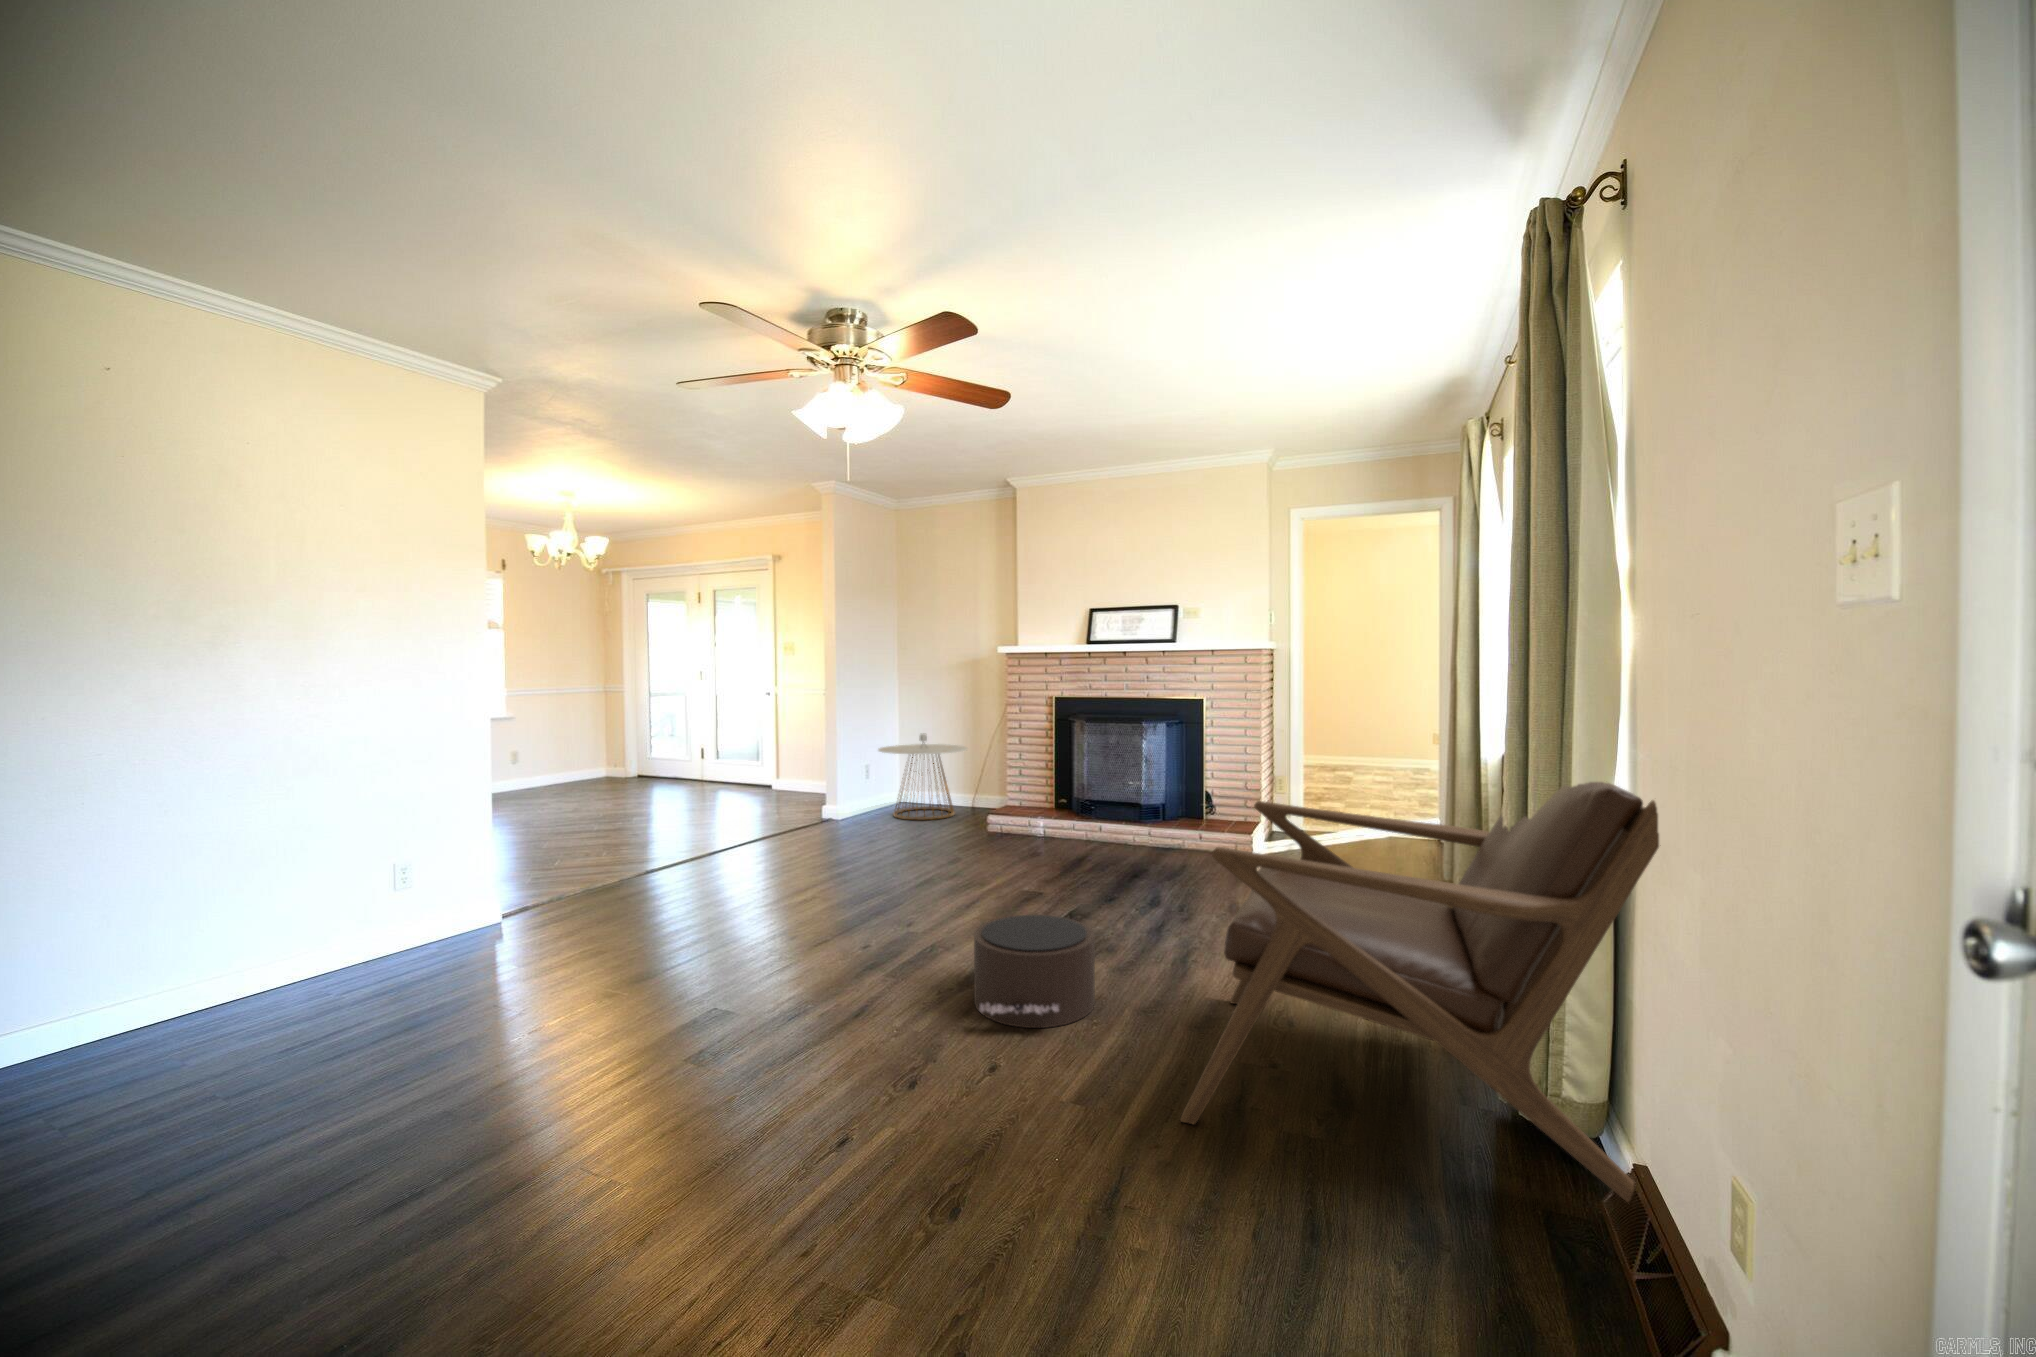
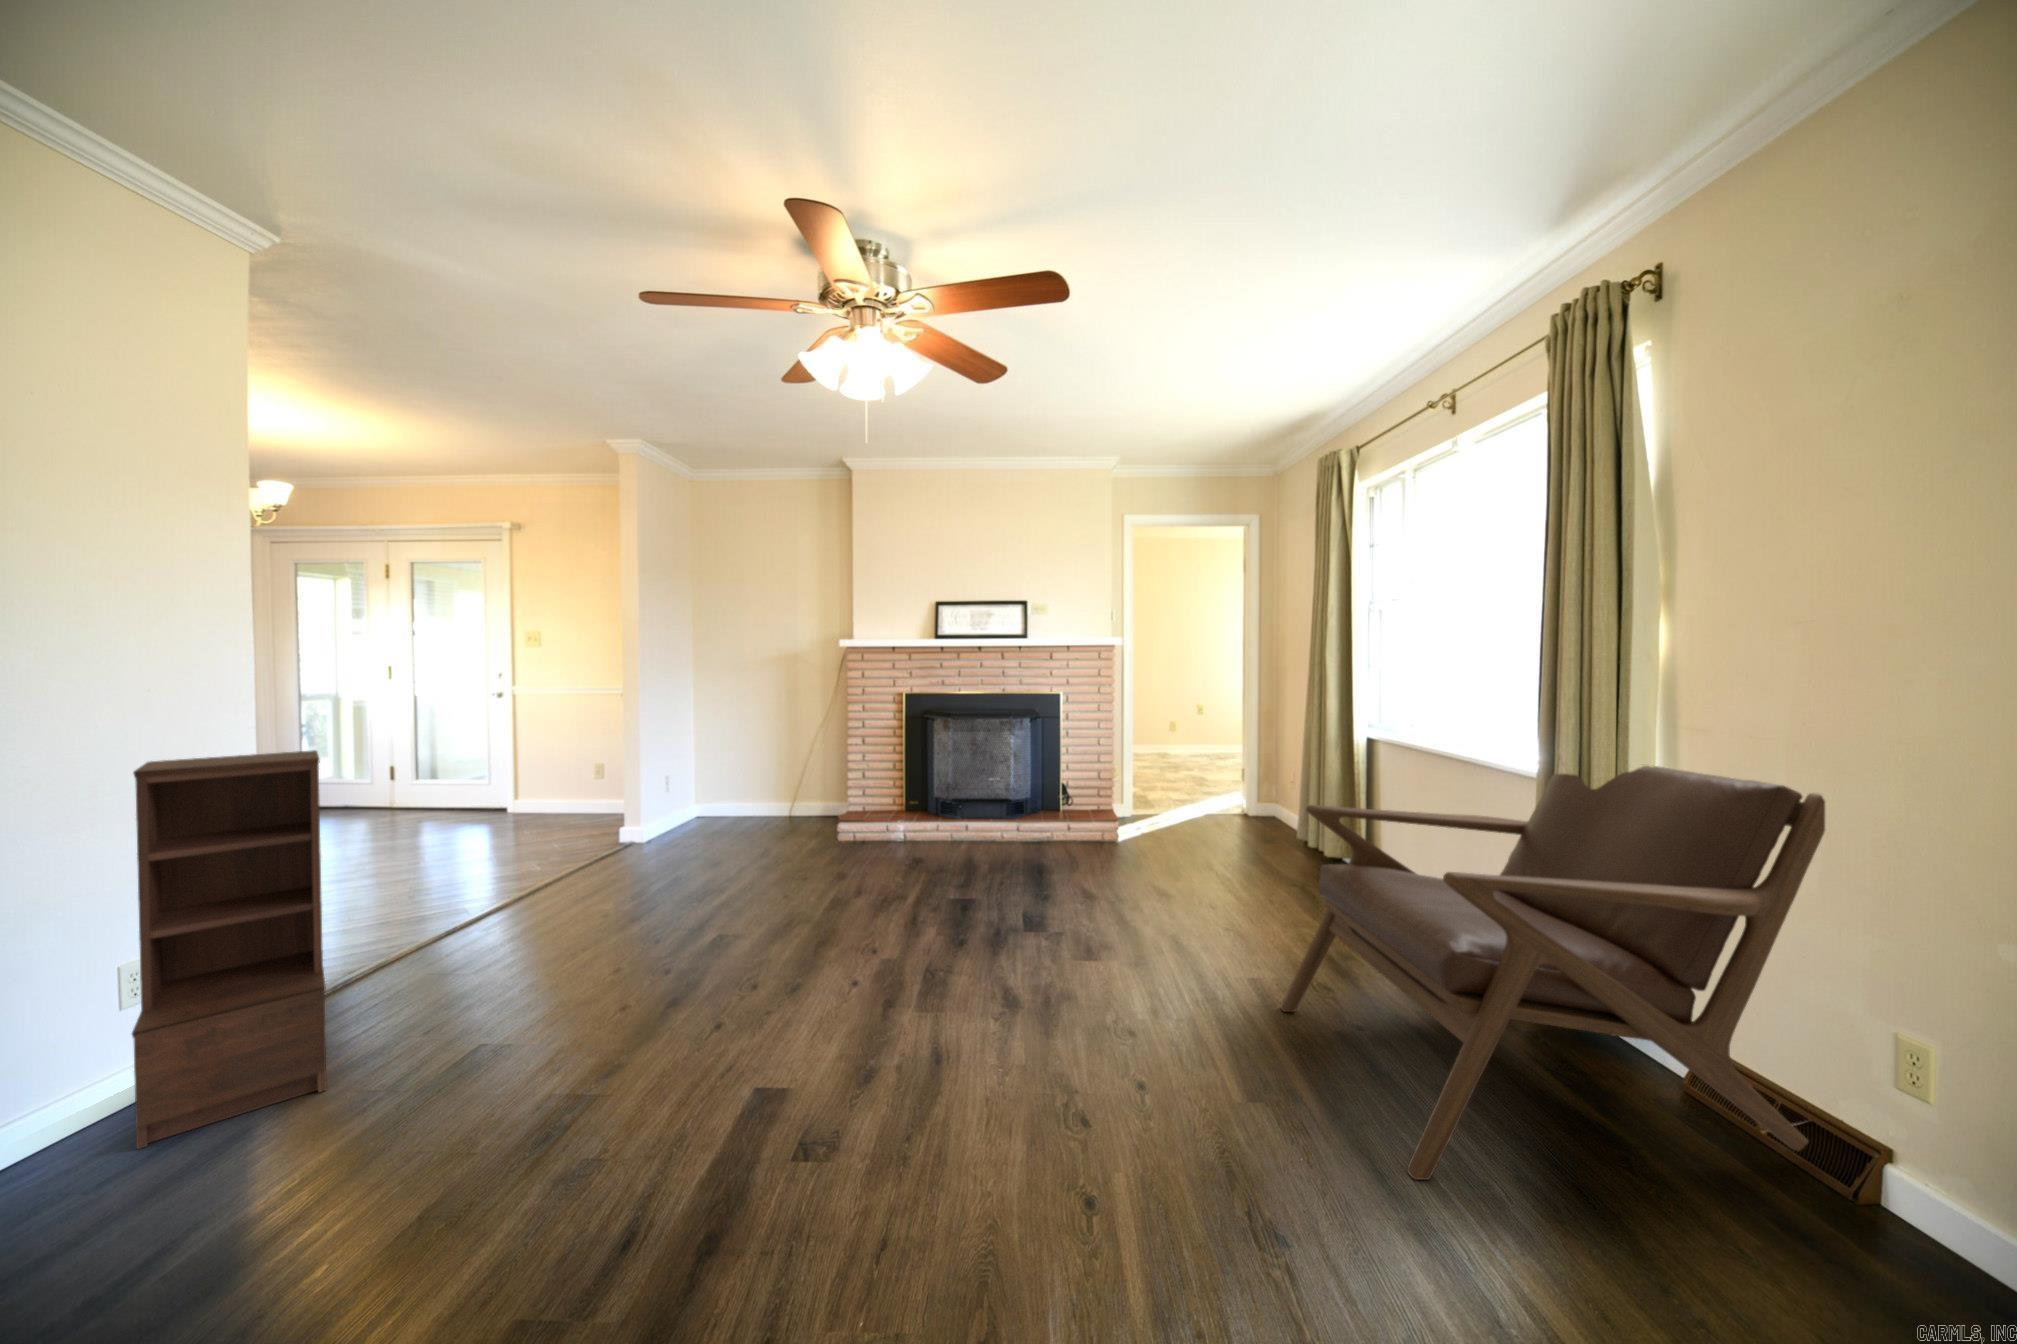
bookshelf: none [473,719,577,939] -> present [132,750,327,1149]
side table: present [879,733,968,820] -> none [689,737,798,838]
pouf: present [974,915,1095,1028] -> none [1025,950,1183,1097]

